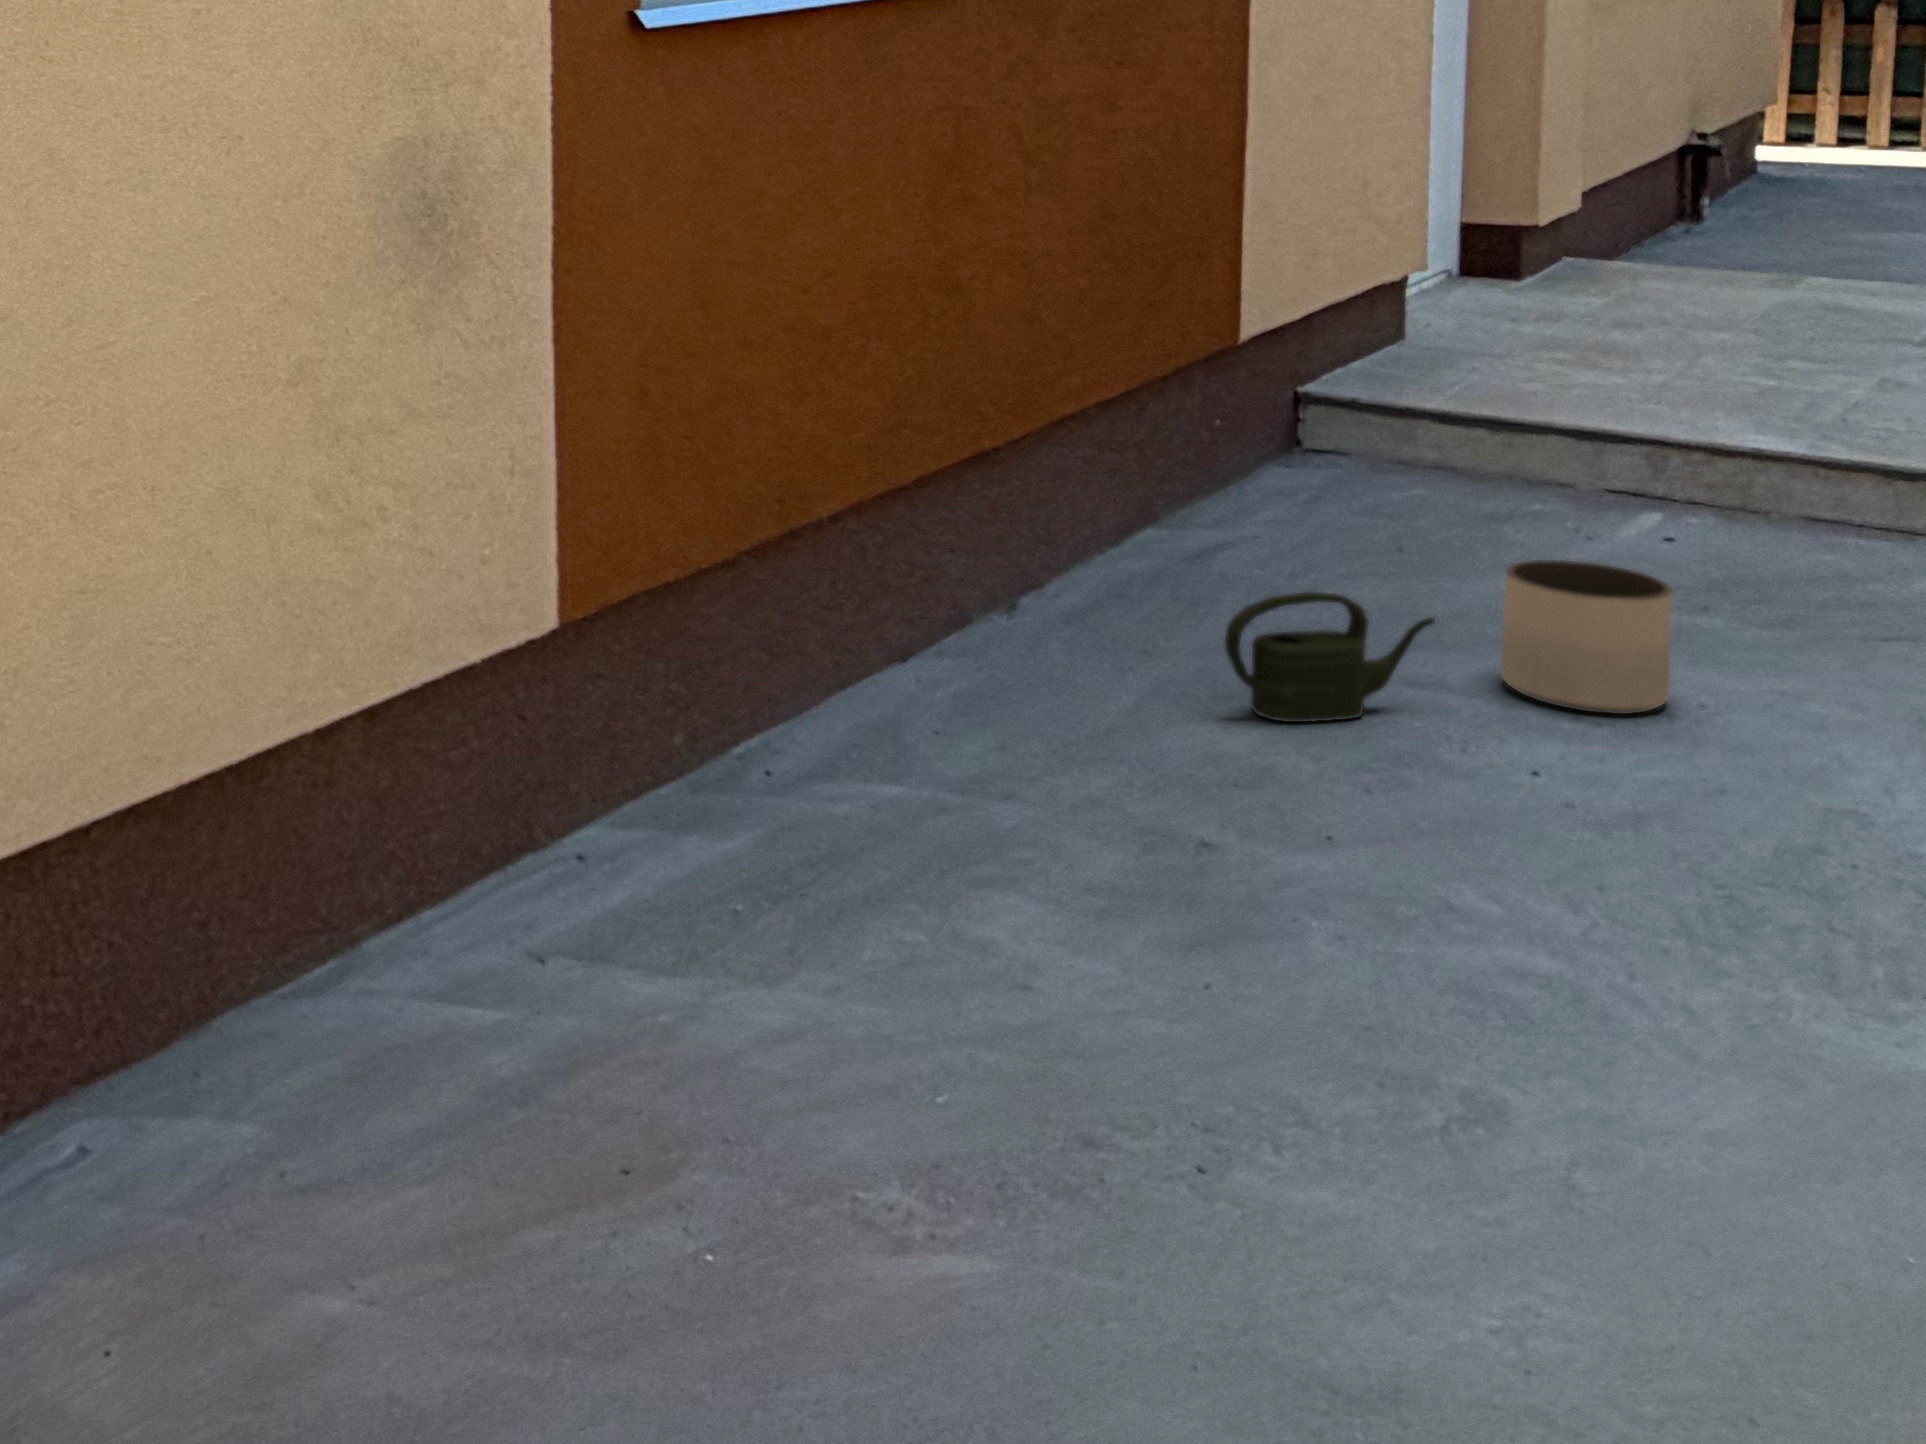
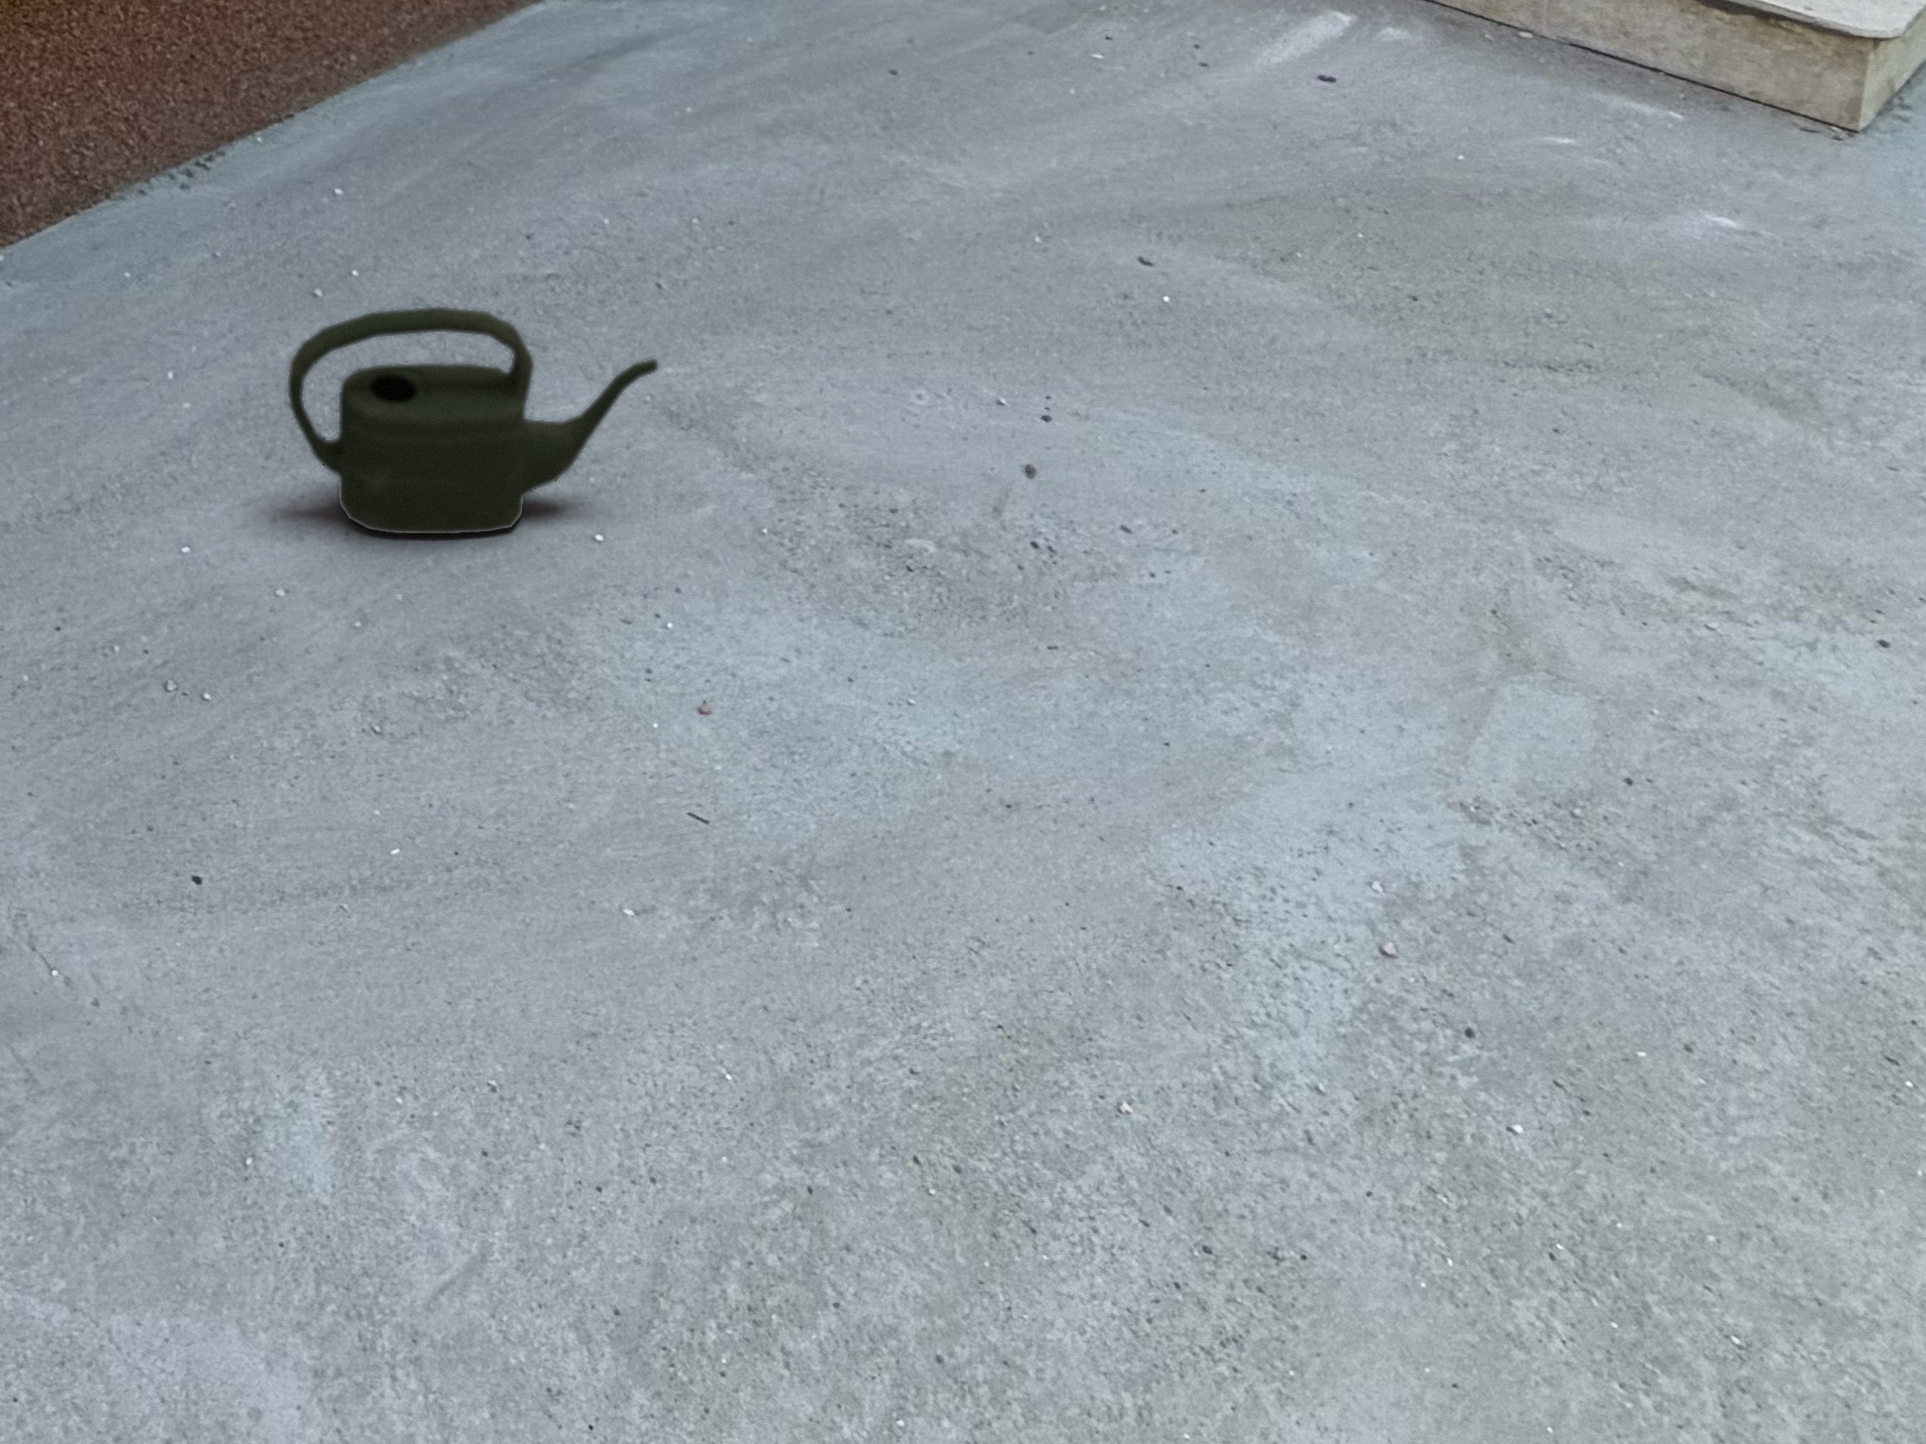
planter: present [1501,560,1672,714] -> none [809,240,1074,560]

